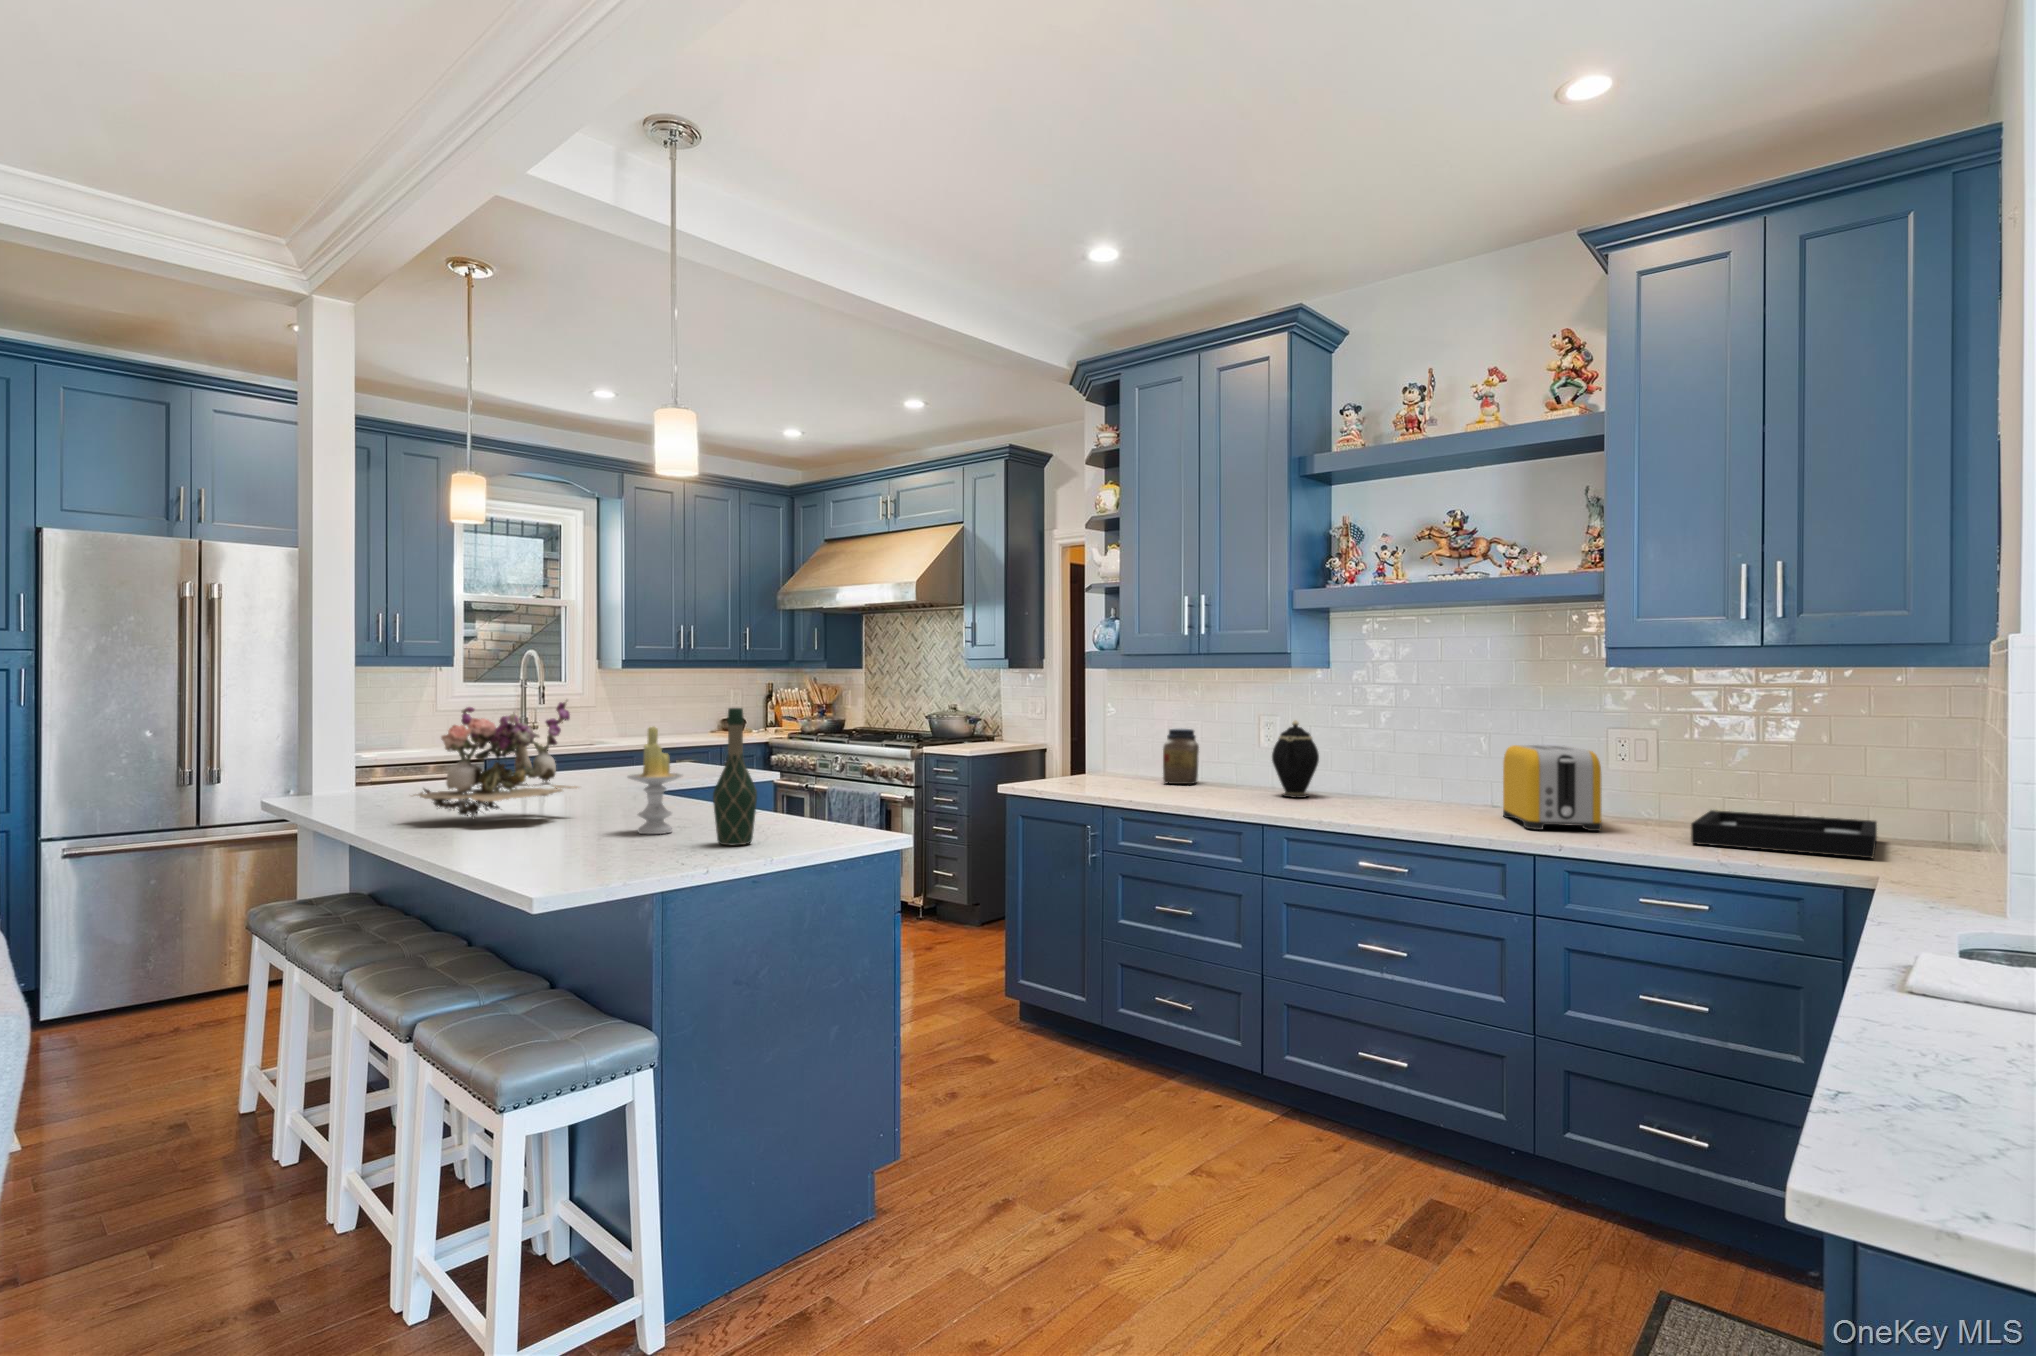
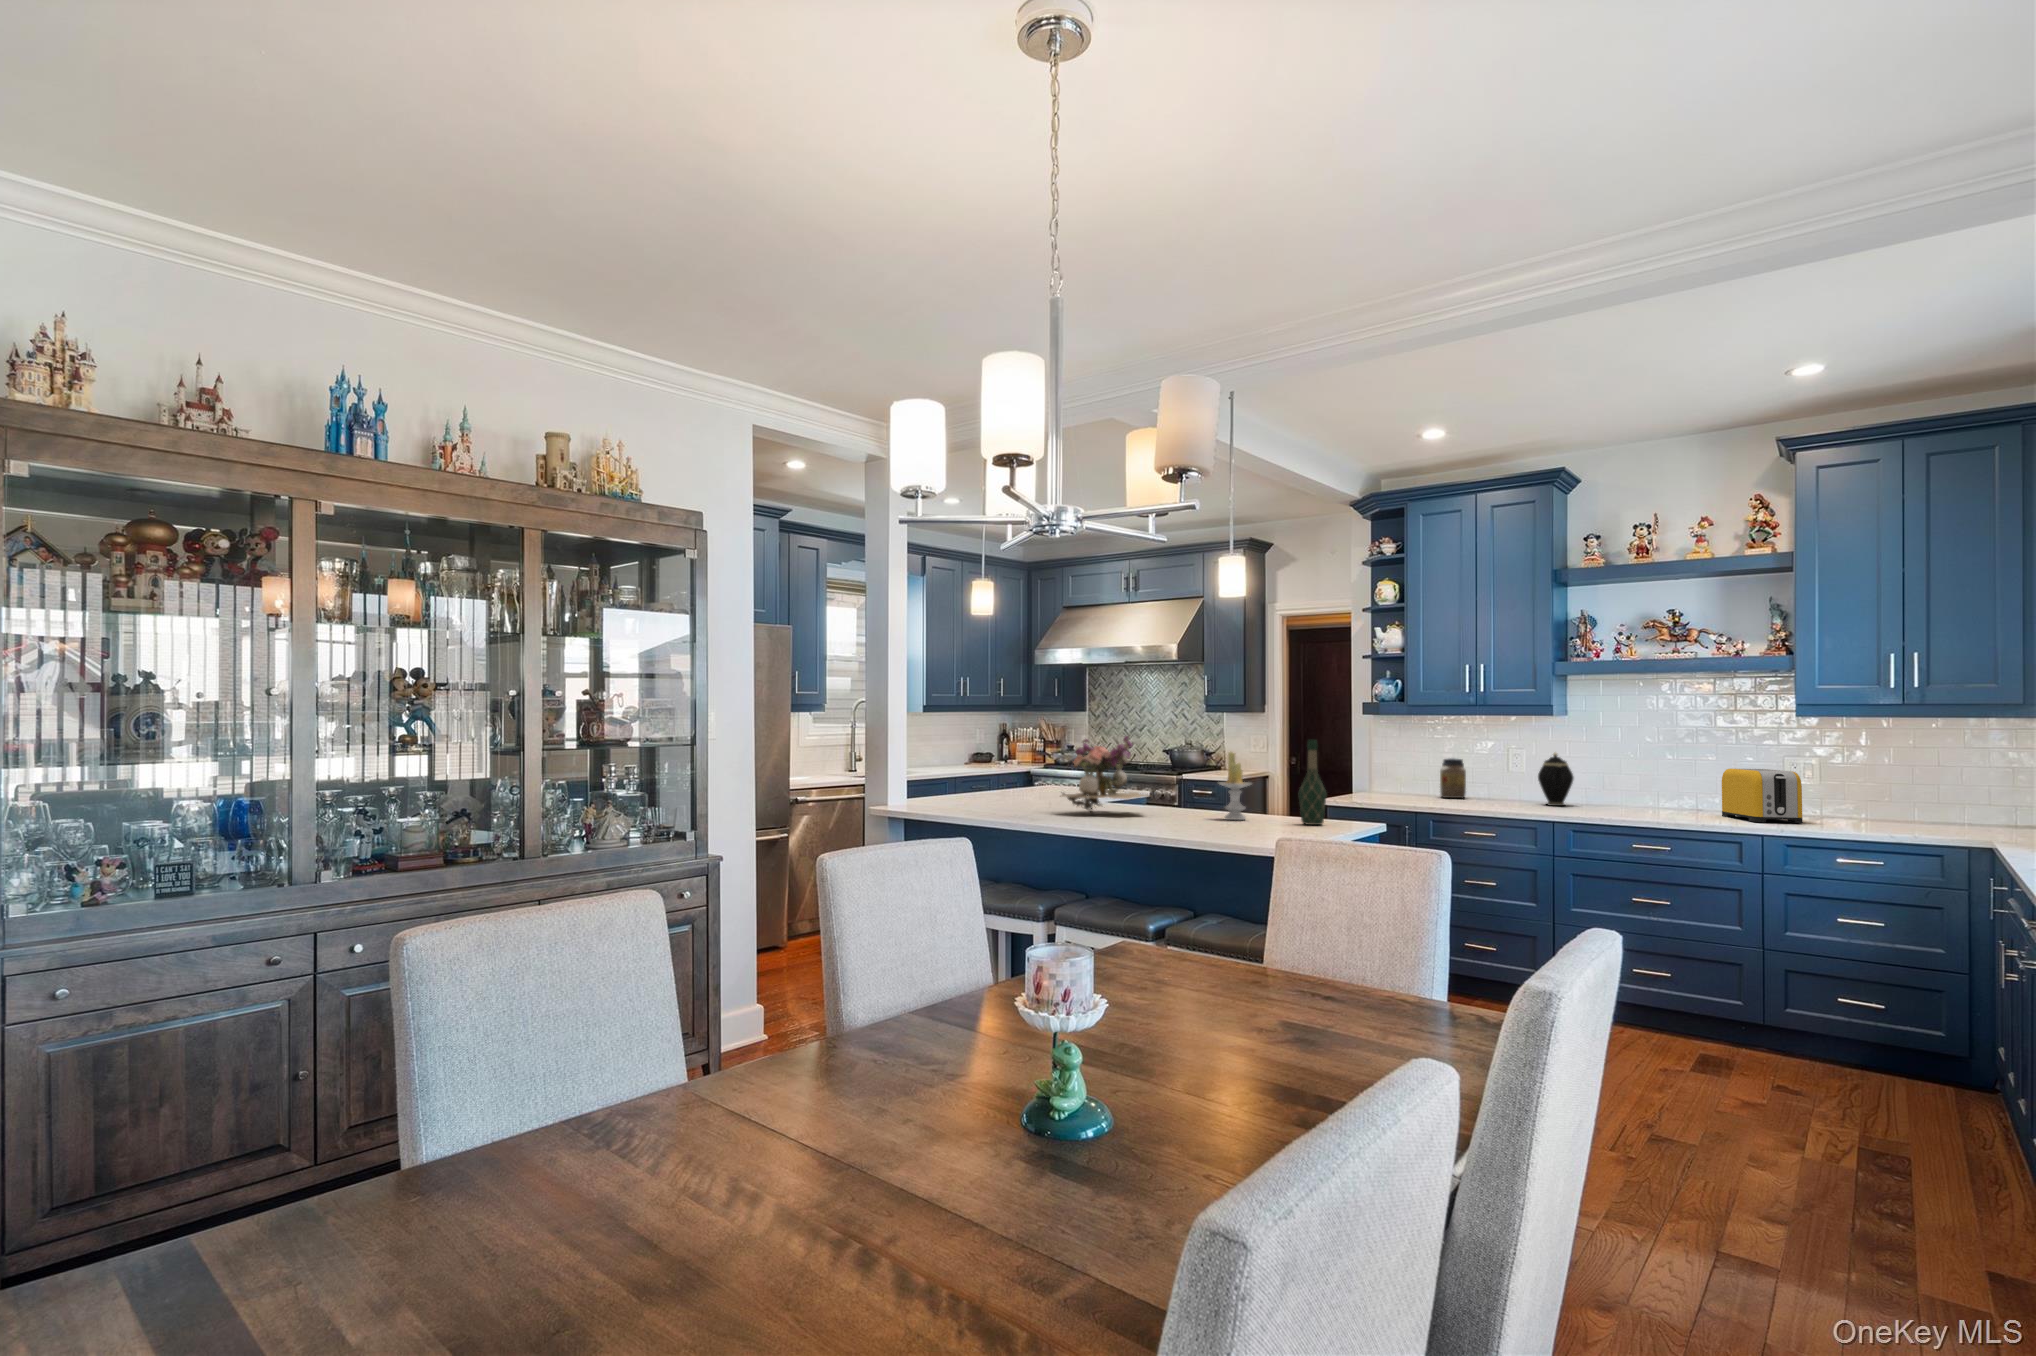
decorative tray: present [1691,810,1877,858] -> none [1867,810,1991,835]

